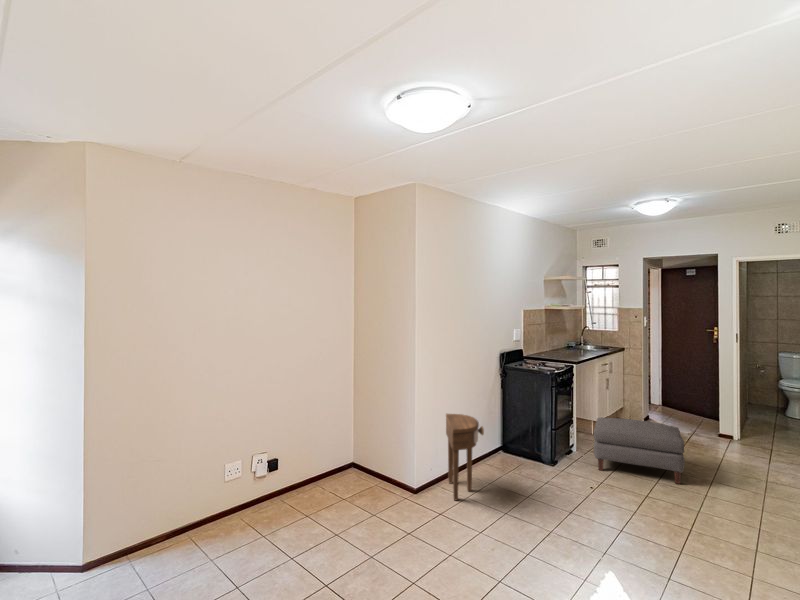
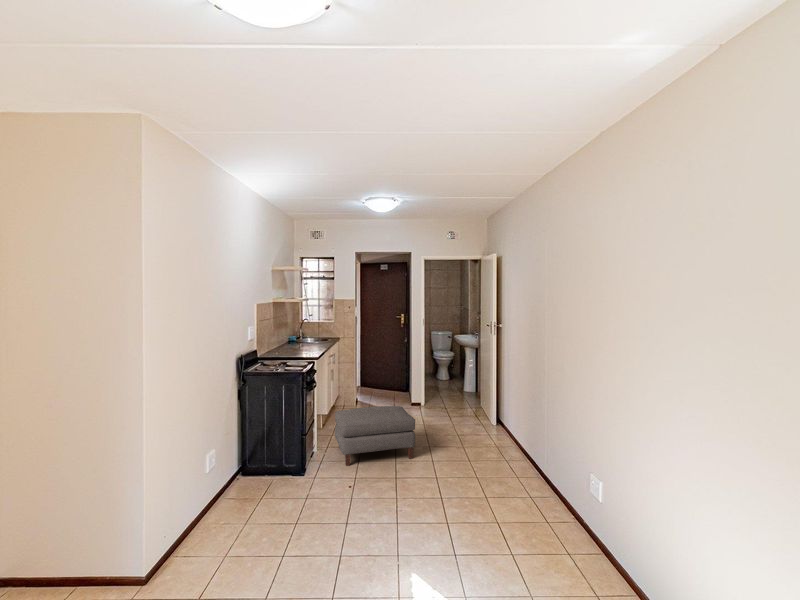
side table: present [446,414,484,500] -> none [181,446,242,569]

